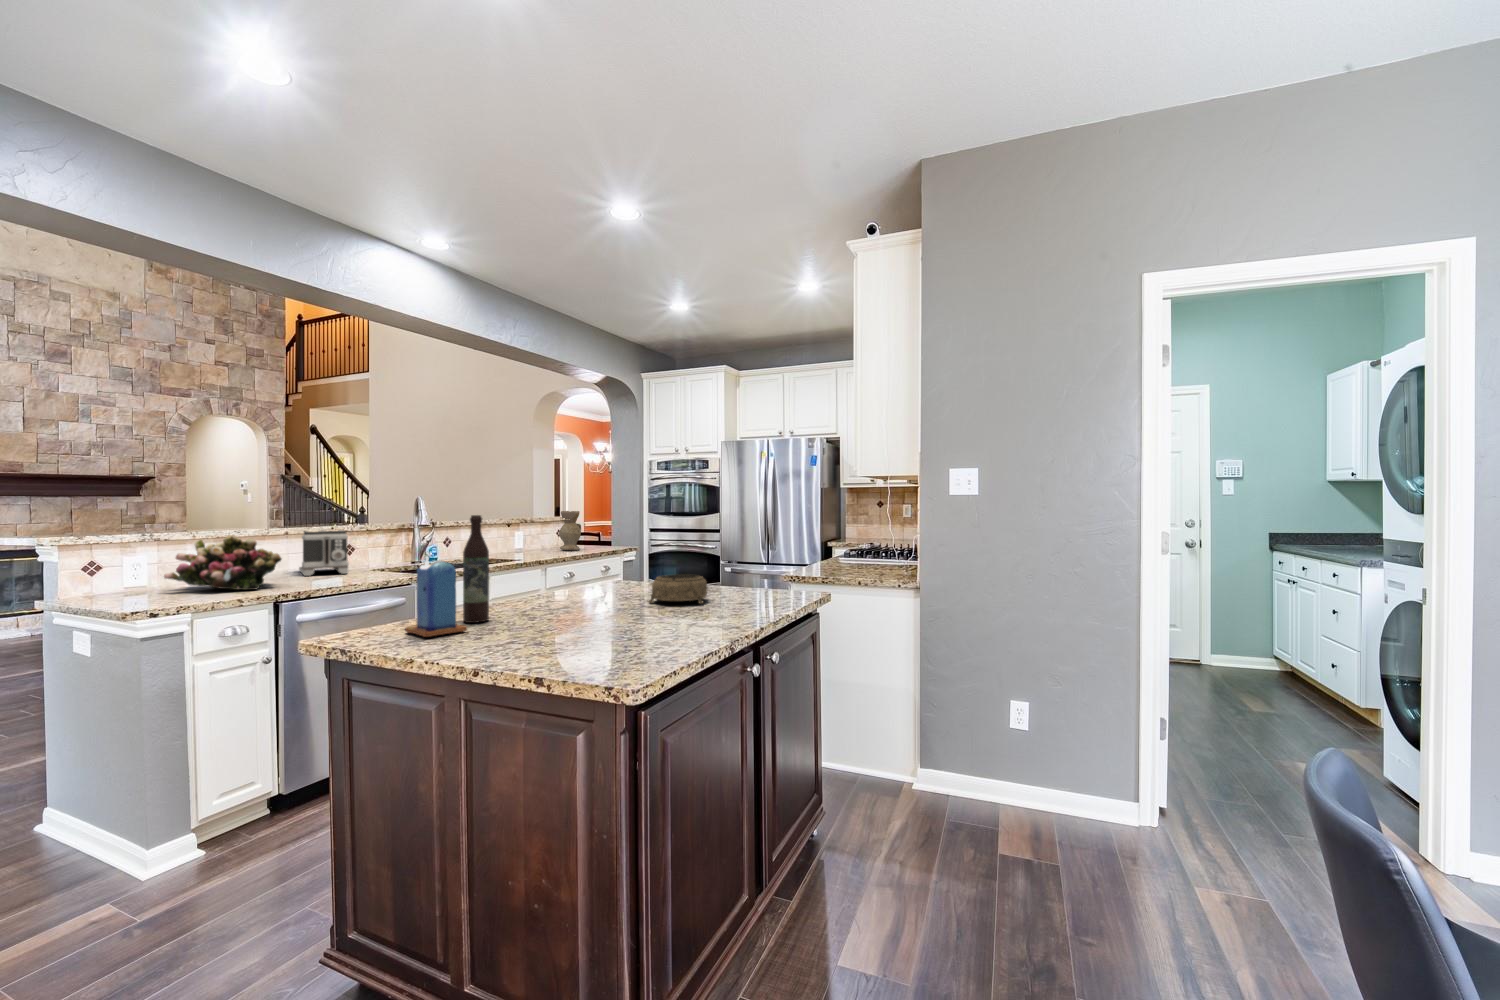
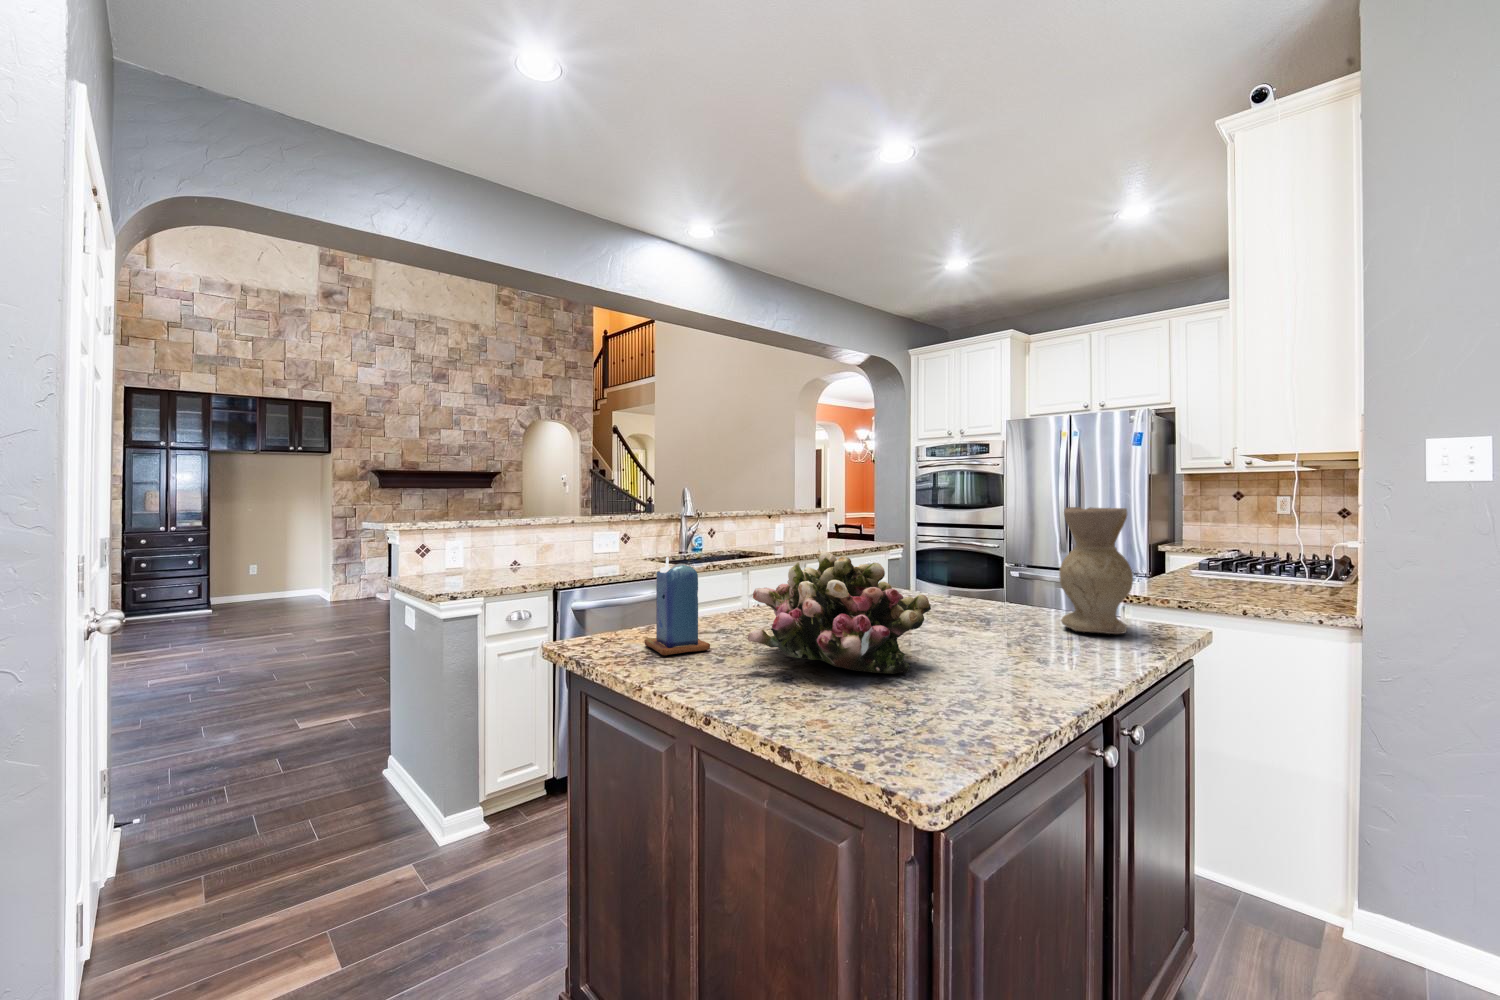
vase: present [559,511,581,550] -> present [1059,507,1133,634]
wine bottle: present [463,515,489,623] -> none [709,509,737,638]
toaster: present [299,530,349,576] -> none [584,520,623,564]
flower arrangement: present [164,535,281,590] -> present [748,552,931,674]
decorative bowl: present [649,574,707,604] -> none [931,589,1013,633]

